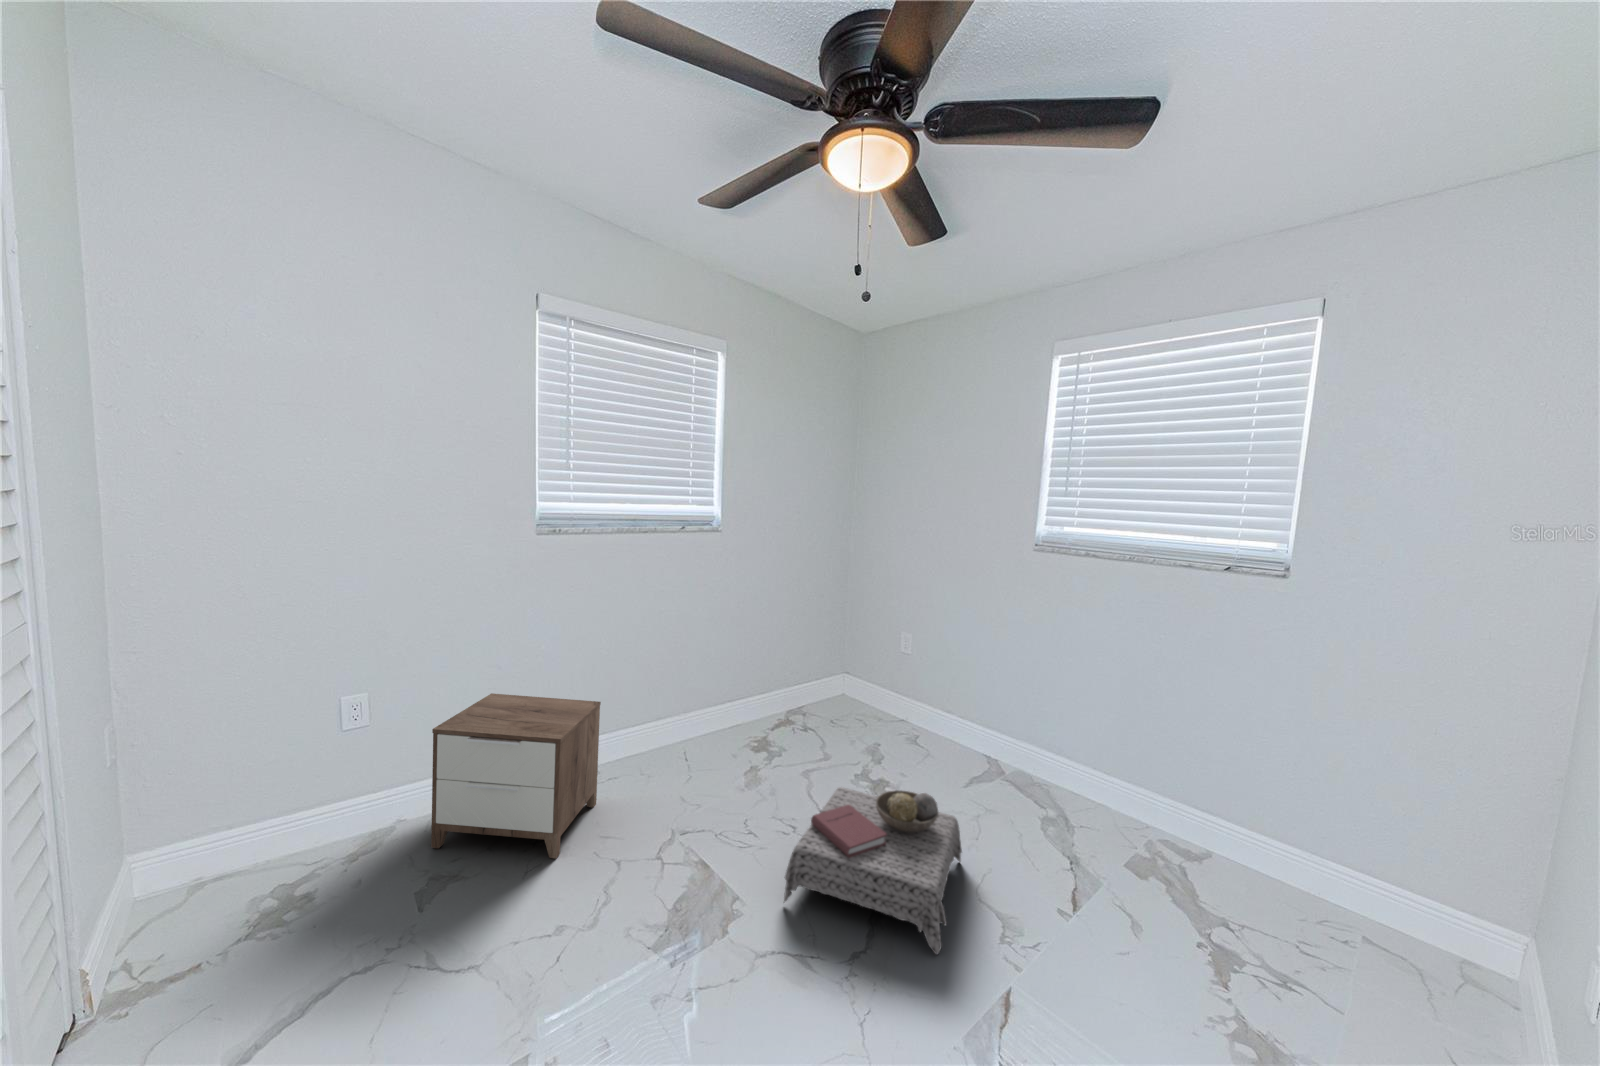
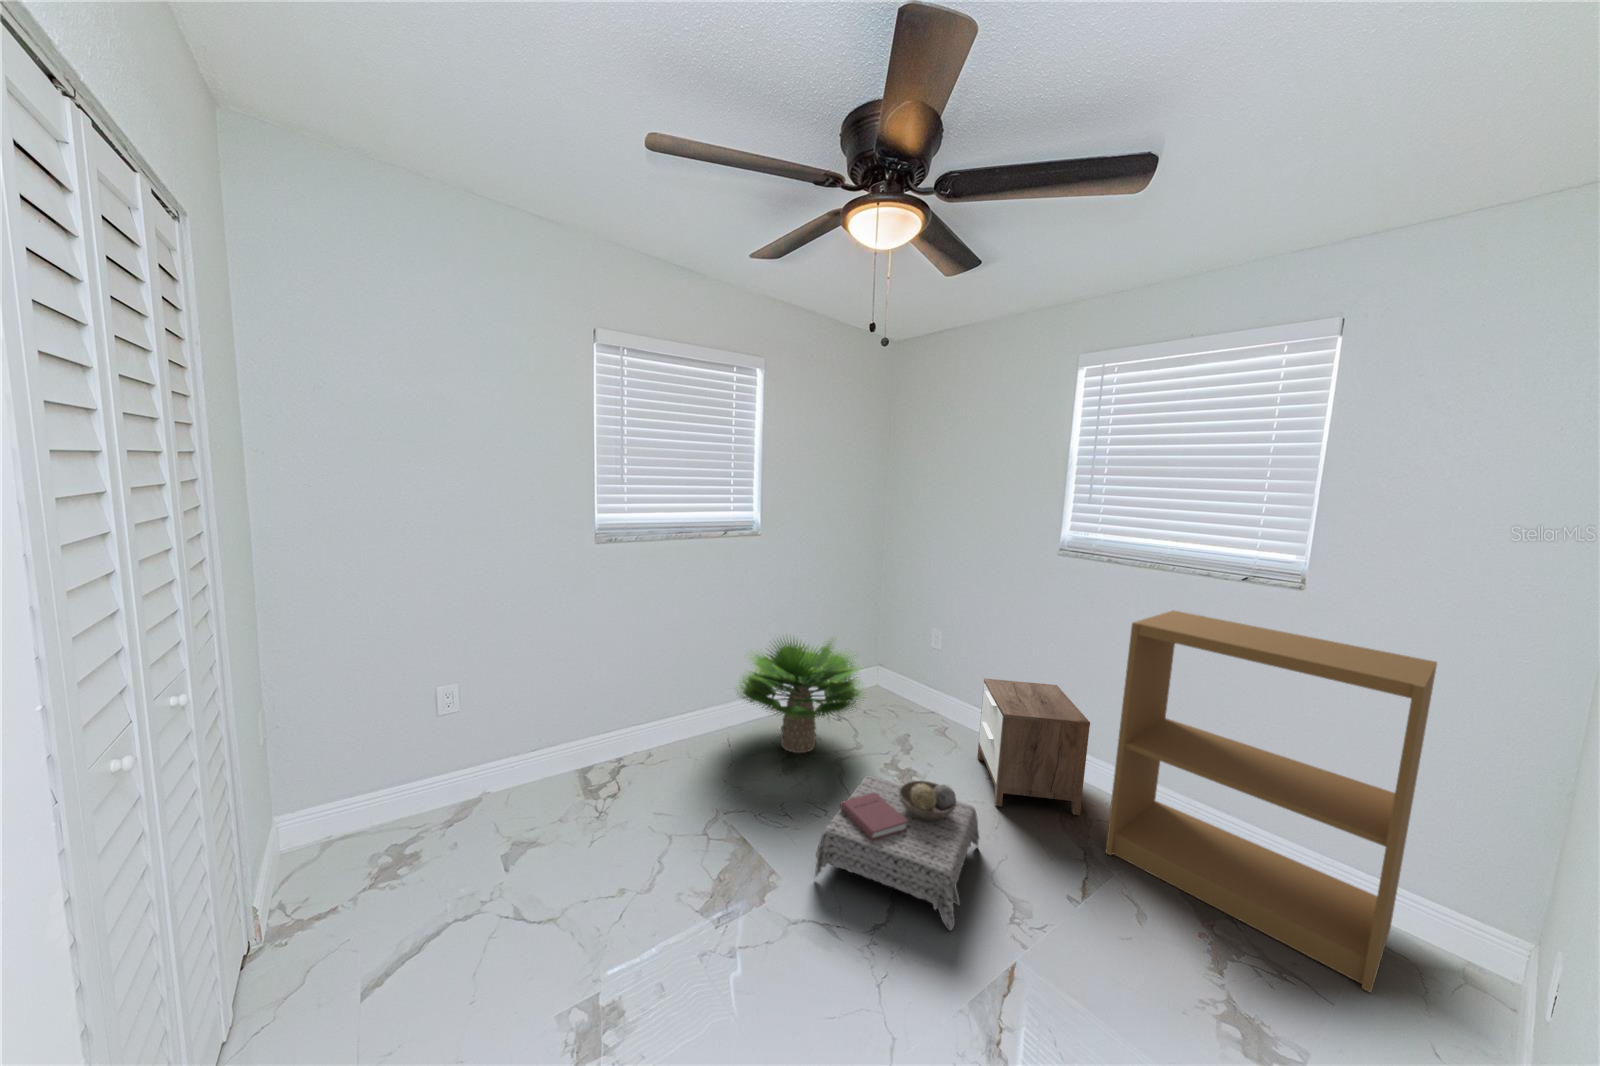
bookshelf: none [1093,603,1425,999] -> present [1106,610,1437,993]
potted plant: none [687,635,838,768] -> present [739,637,862,753]
nightstand: present [431,693,601,858] -> present [977,678,1090,815]

